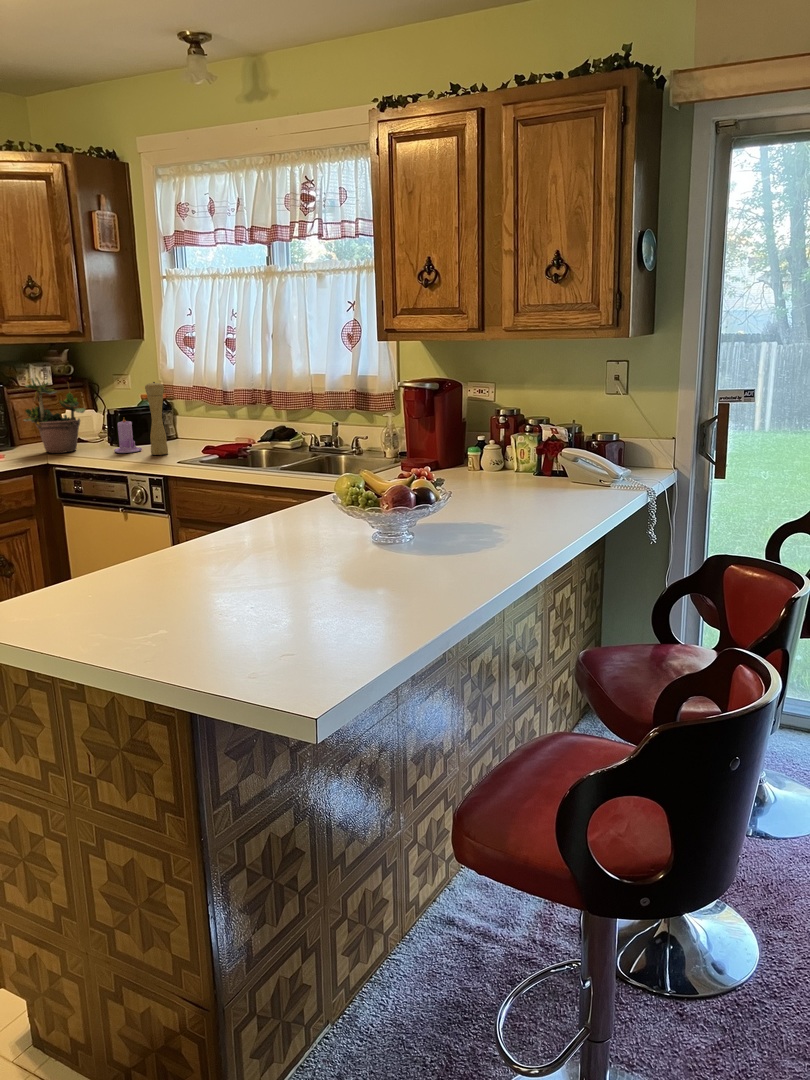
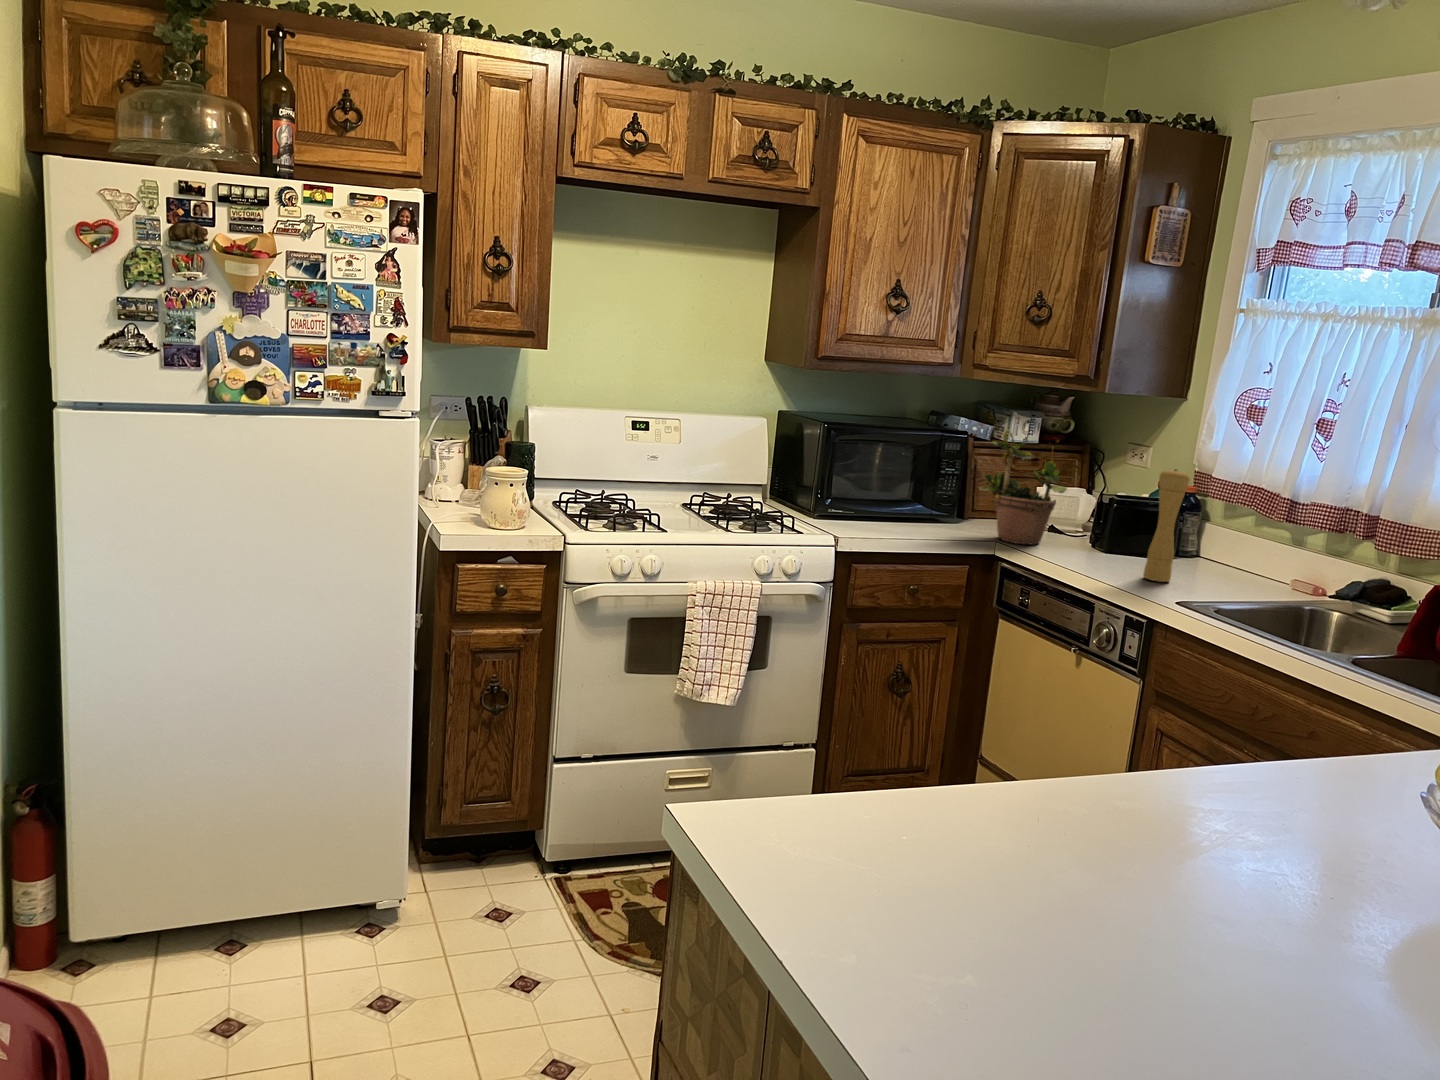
candle: present [114,419,142,453] -> none [1091,511,1133,567]

